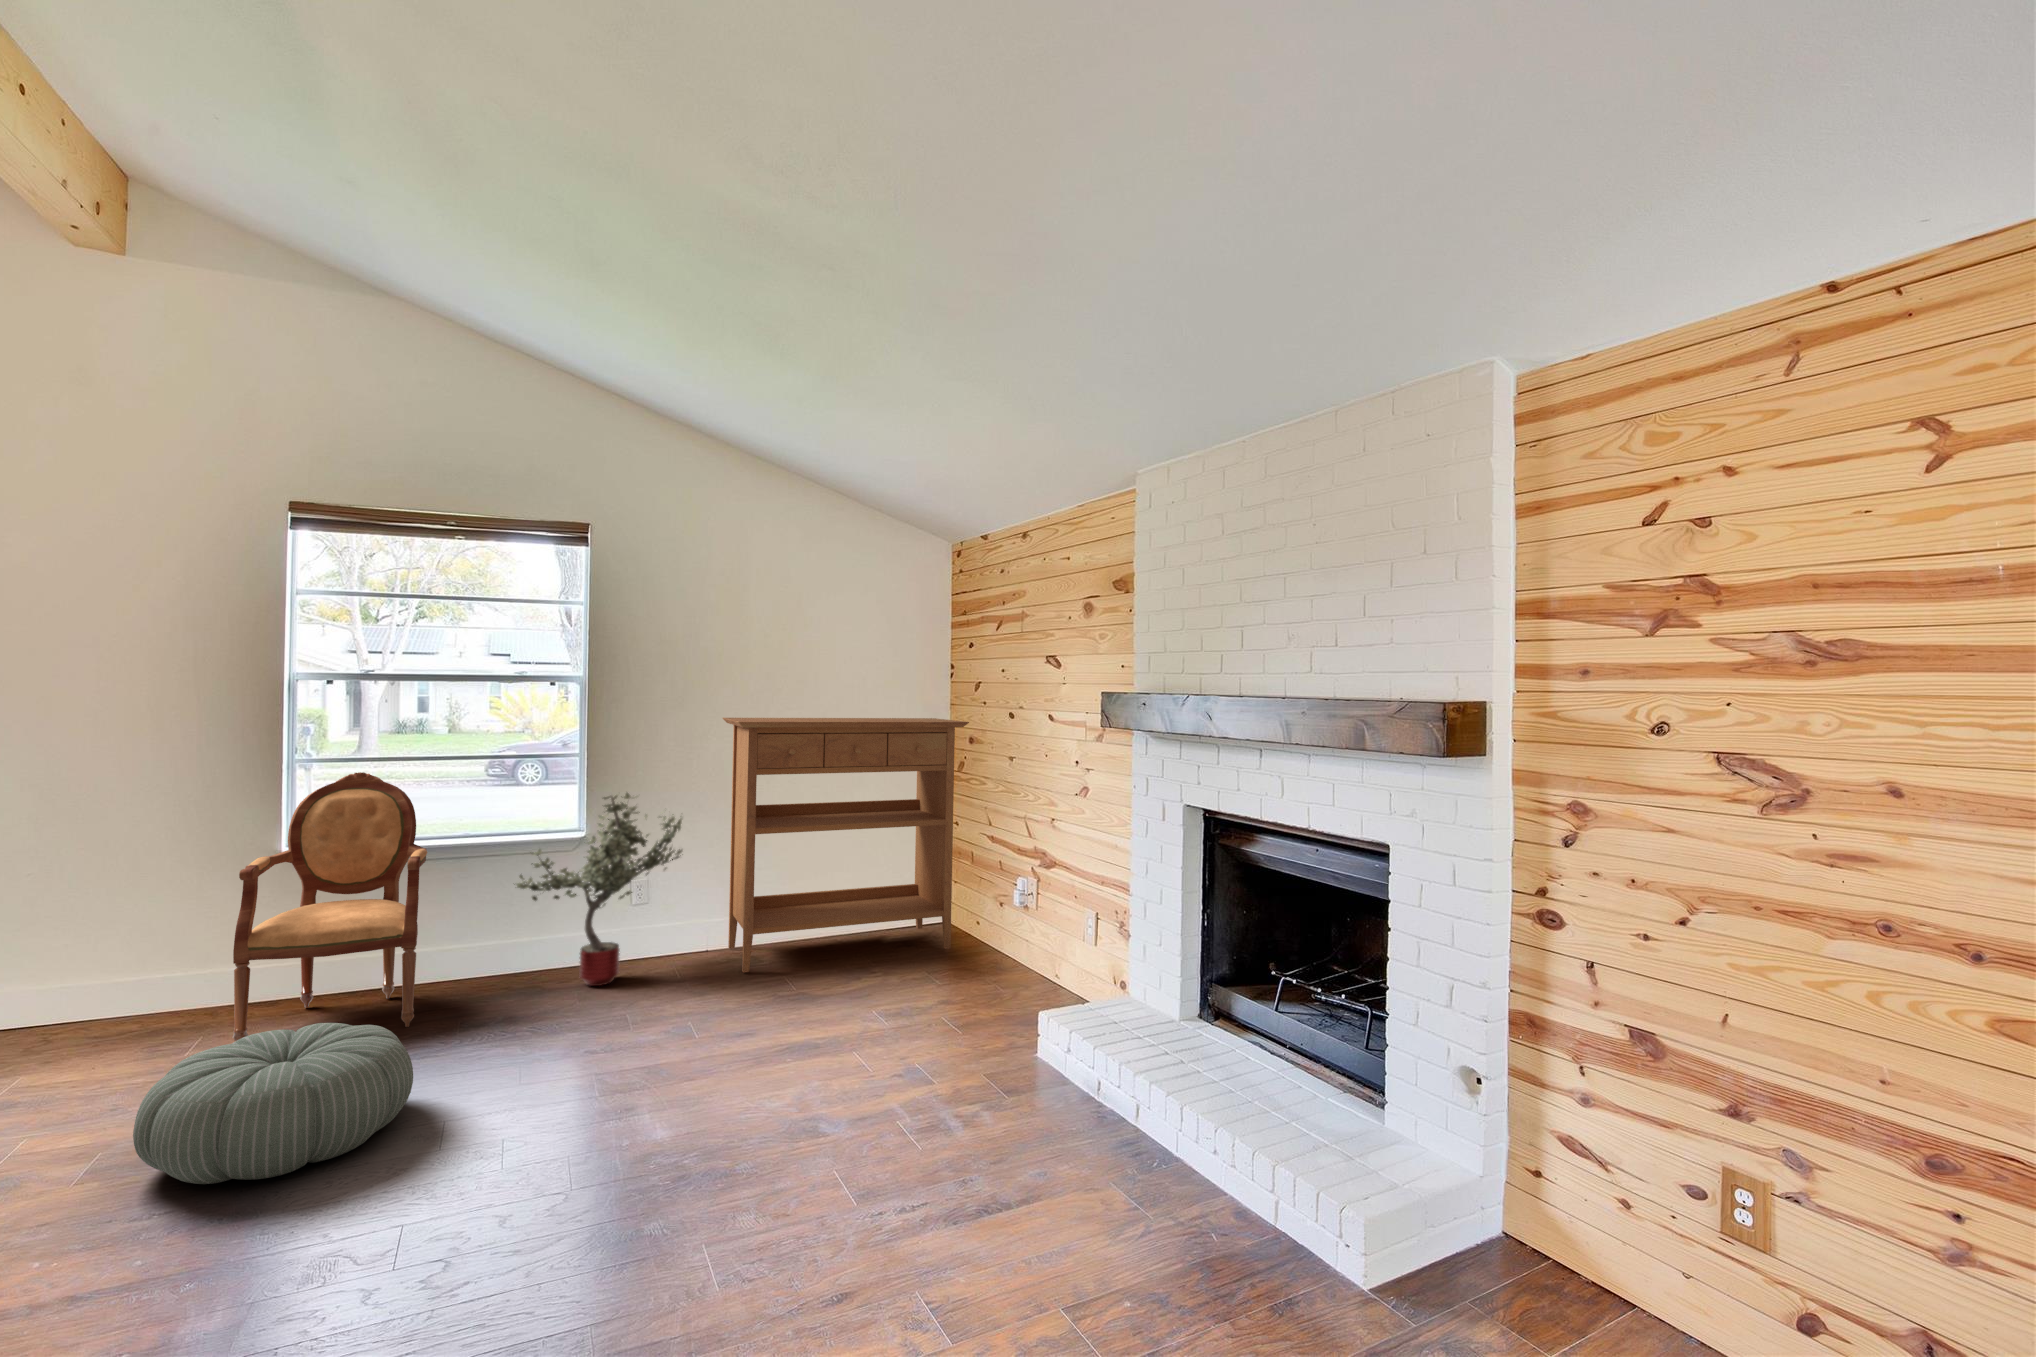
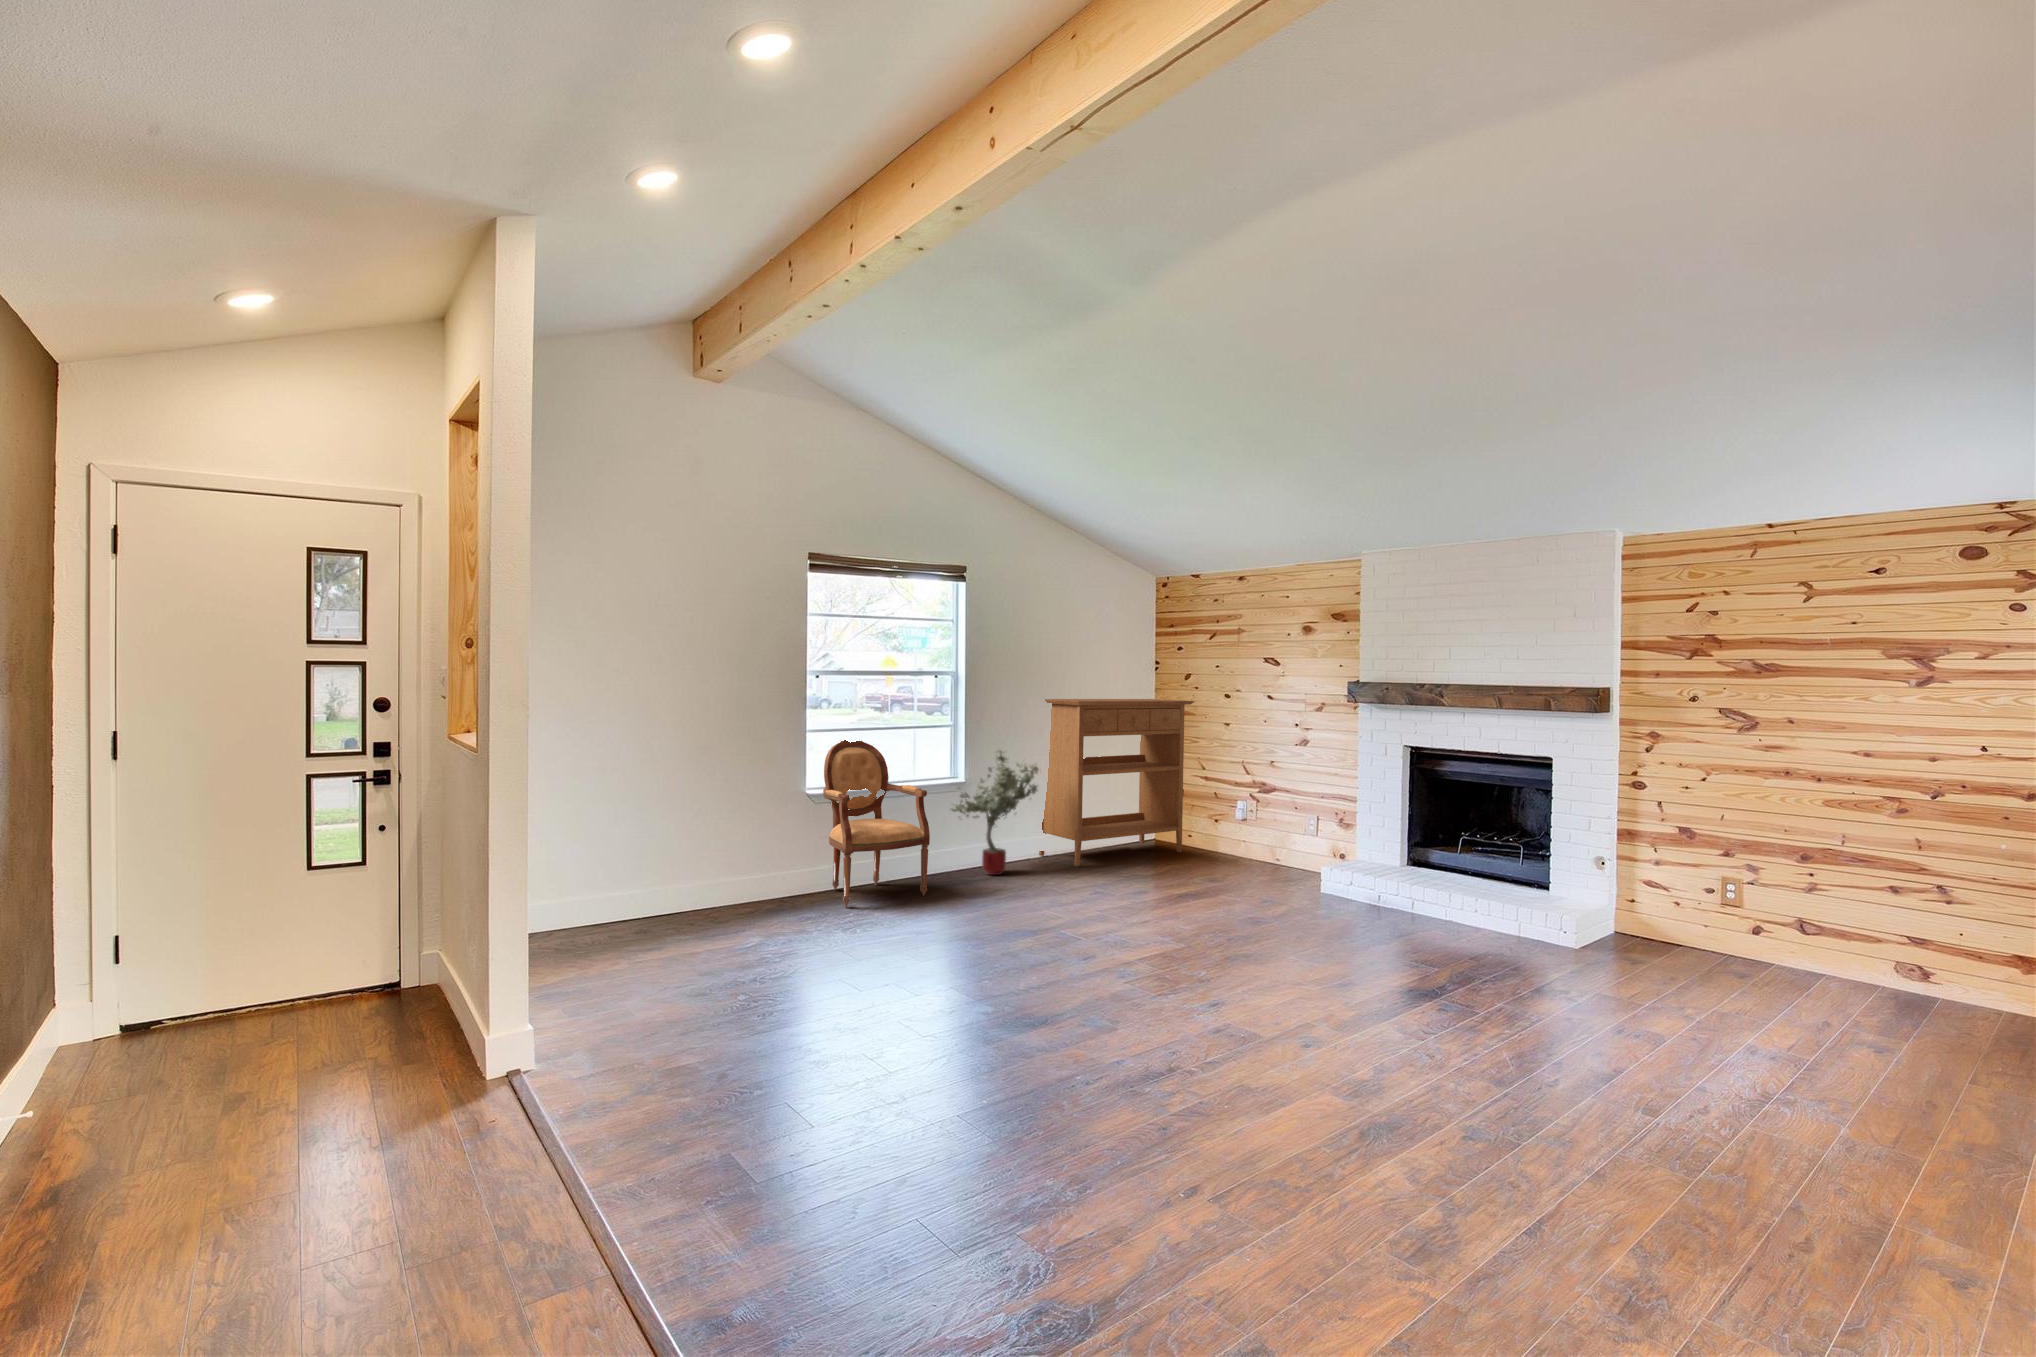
pouf: present [133,1023,413,1184] -> none [919,876,1042,949]

